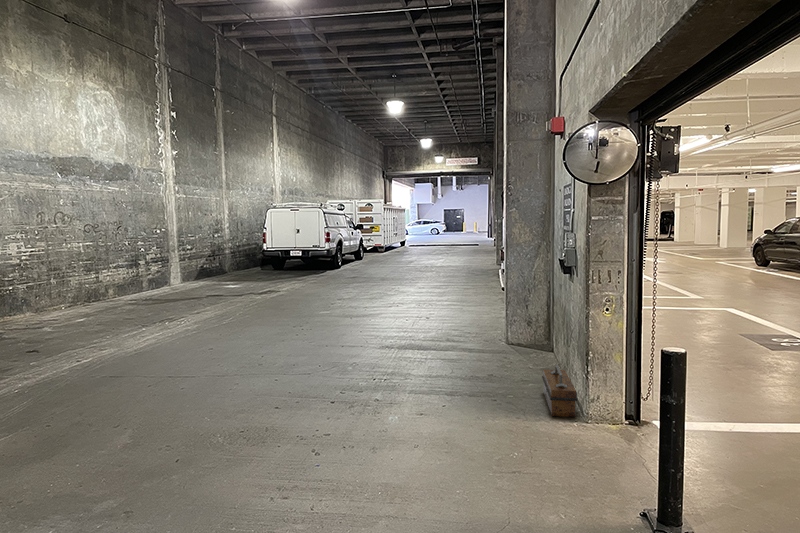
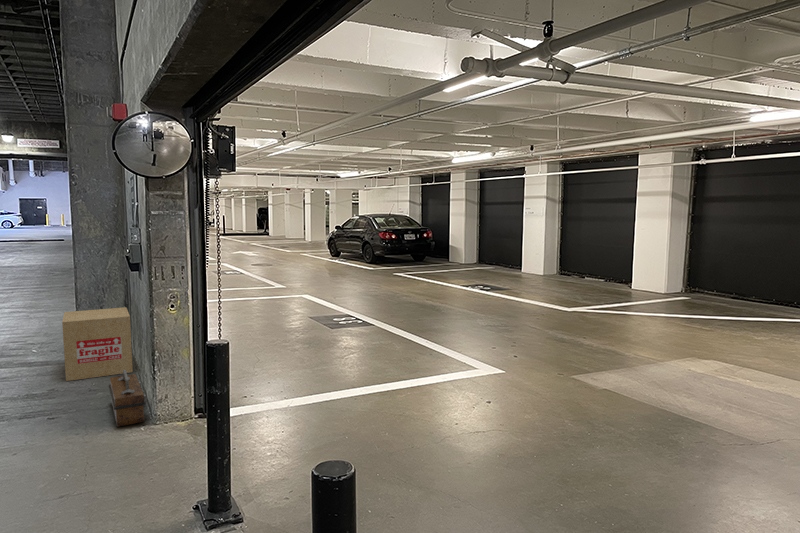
cardboard box: none [502,306,557,367] -> present [62,307,133,381]

